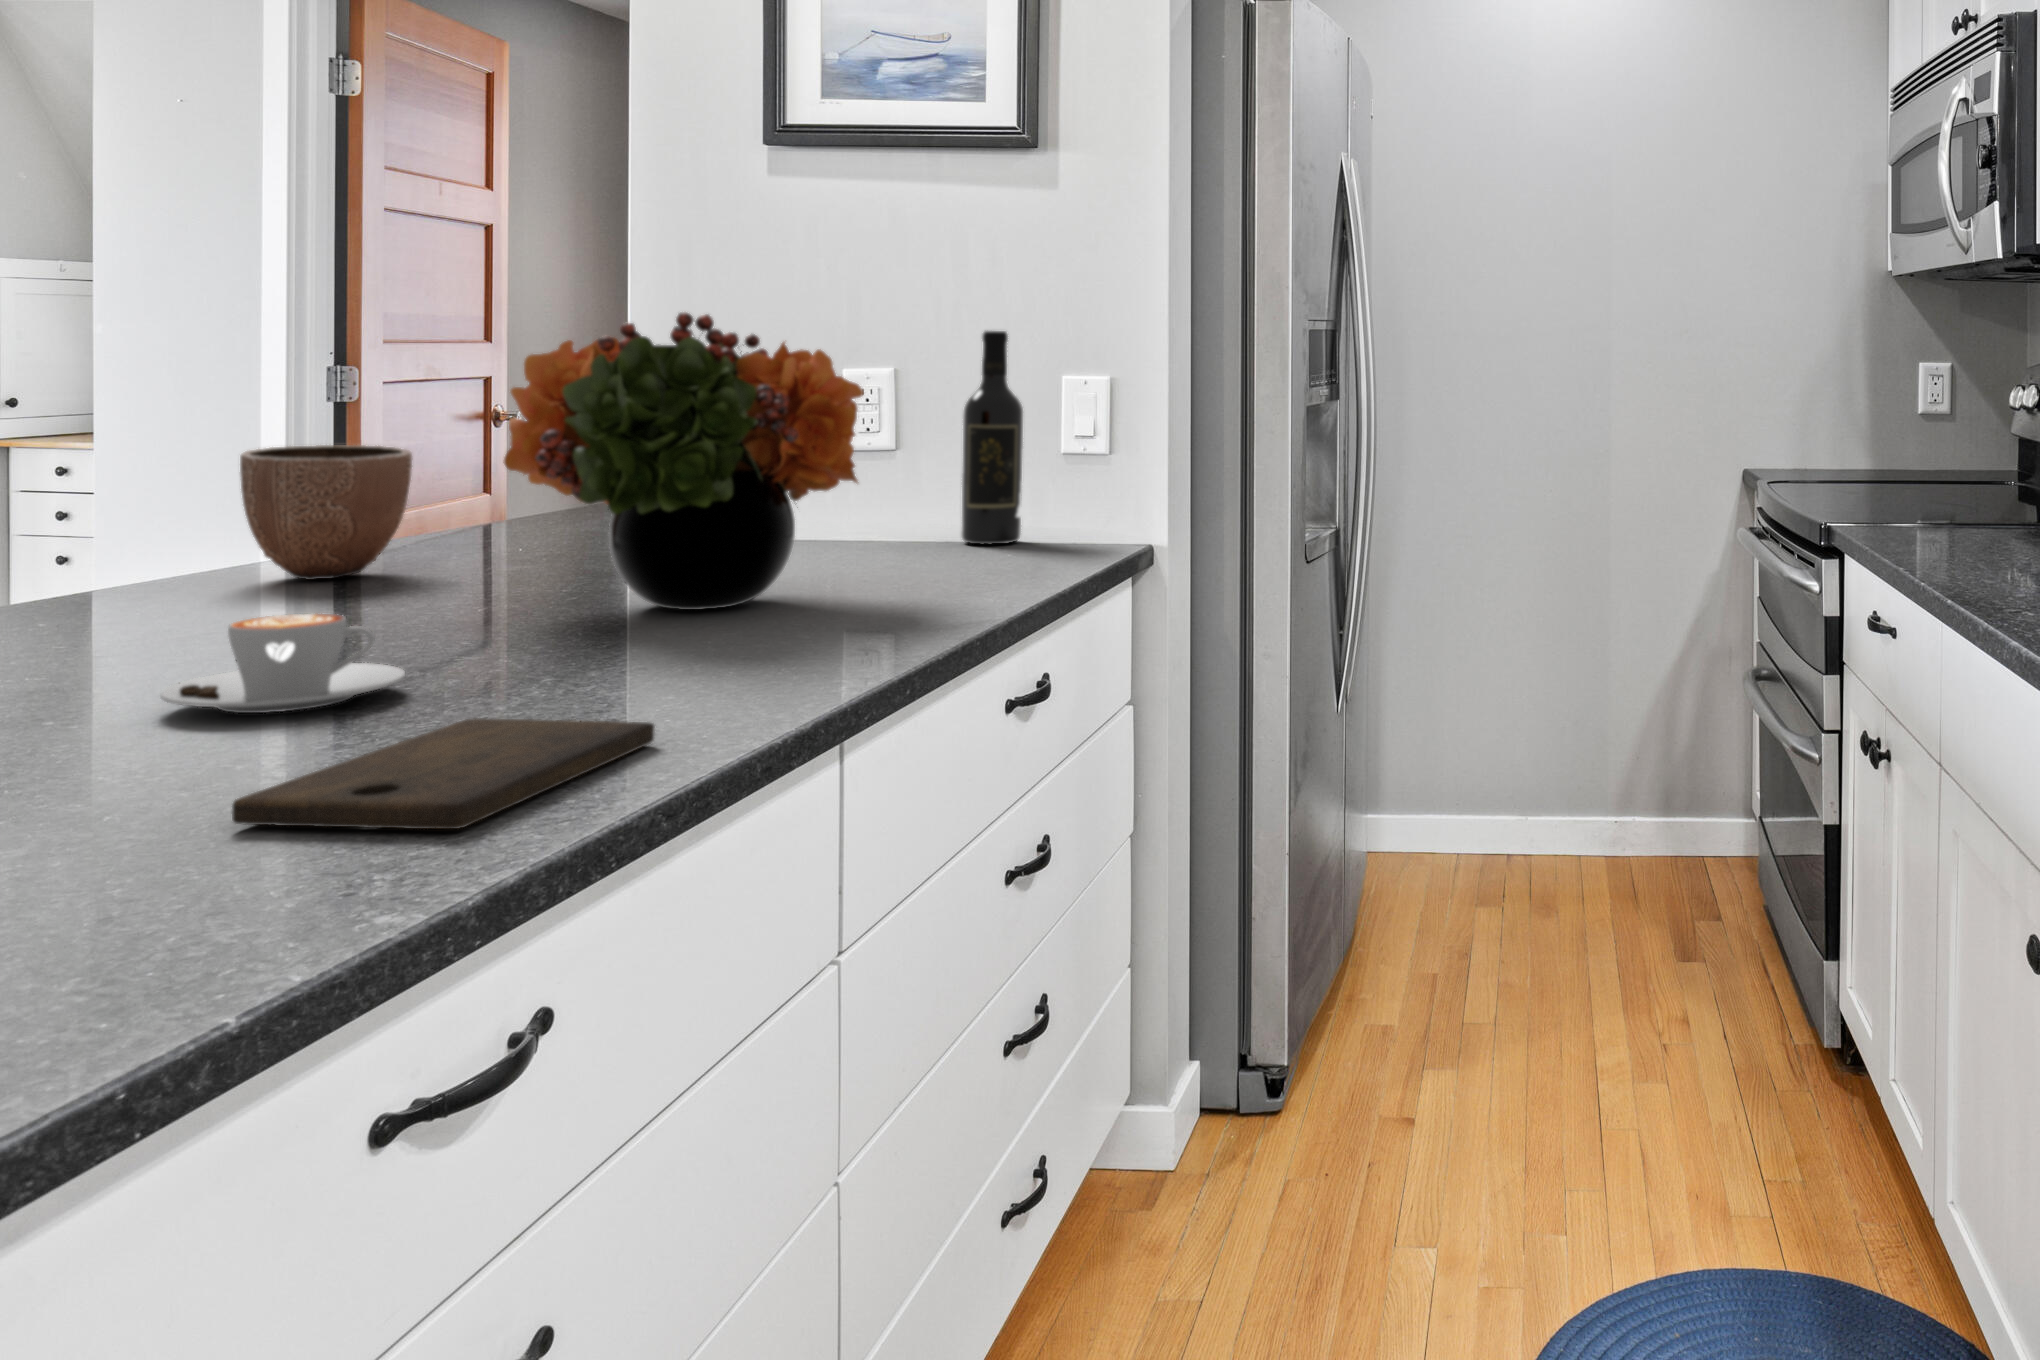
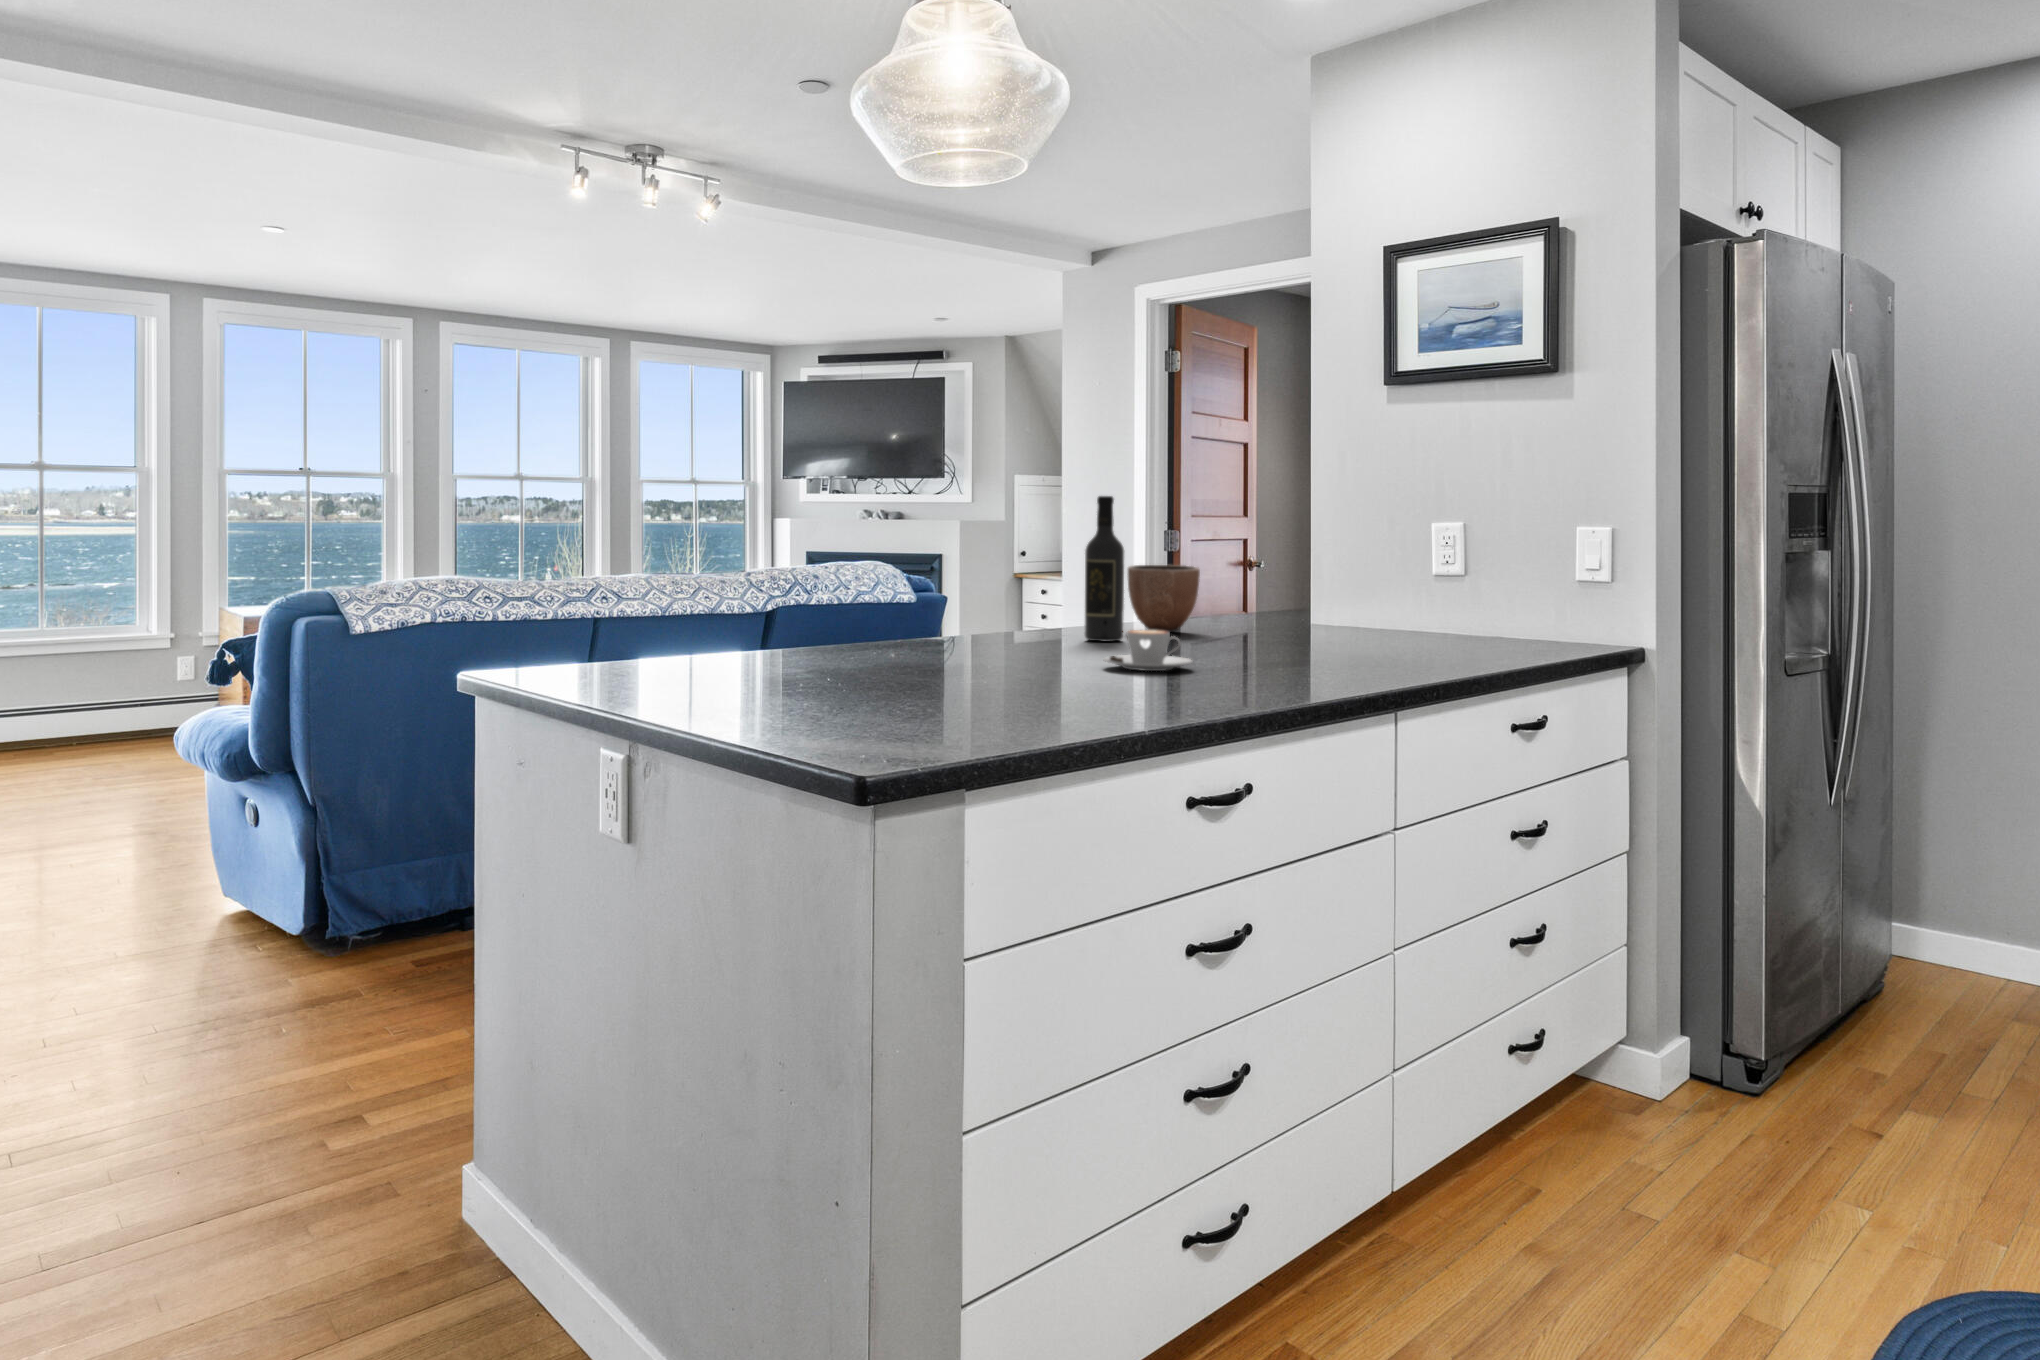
flower arrangement: present [503,312,864,610] -> none [1235,489,1426,654]
wine bottle: present [961,331,1023,544] -> present [1084,496,1124,642]
cutting board: present [232,718,655,829] -> none [1131,675,1291,705]

